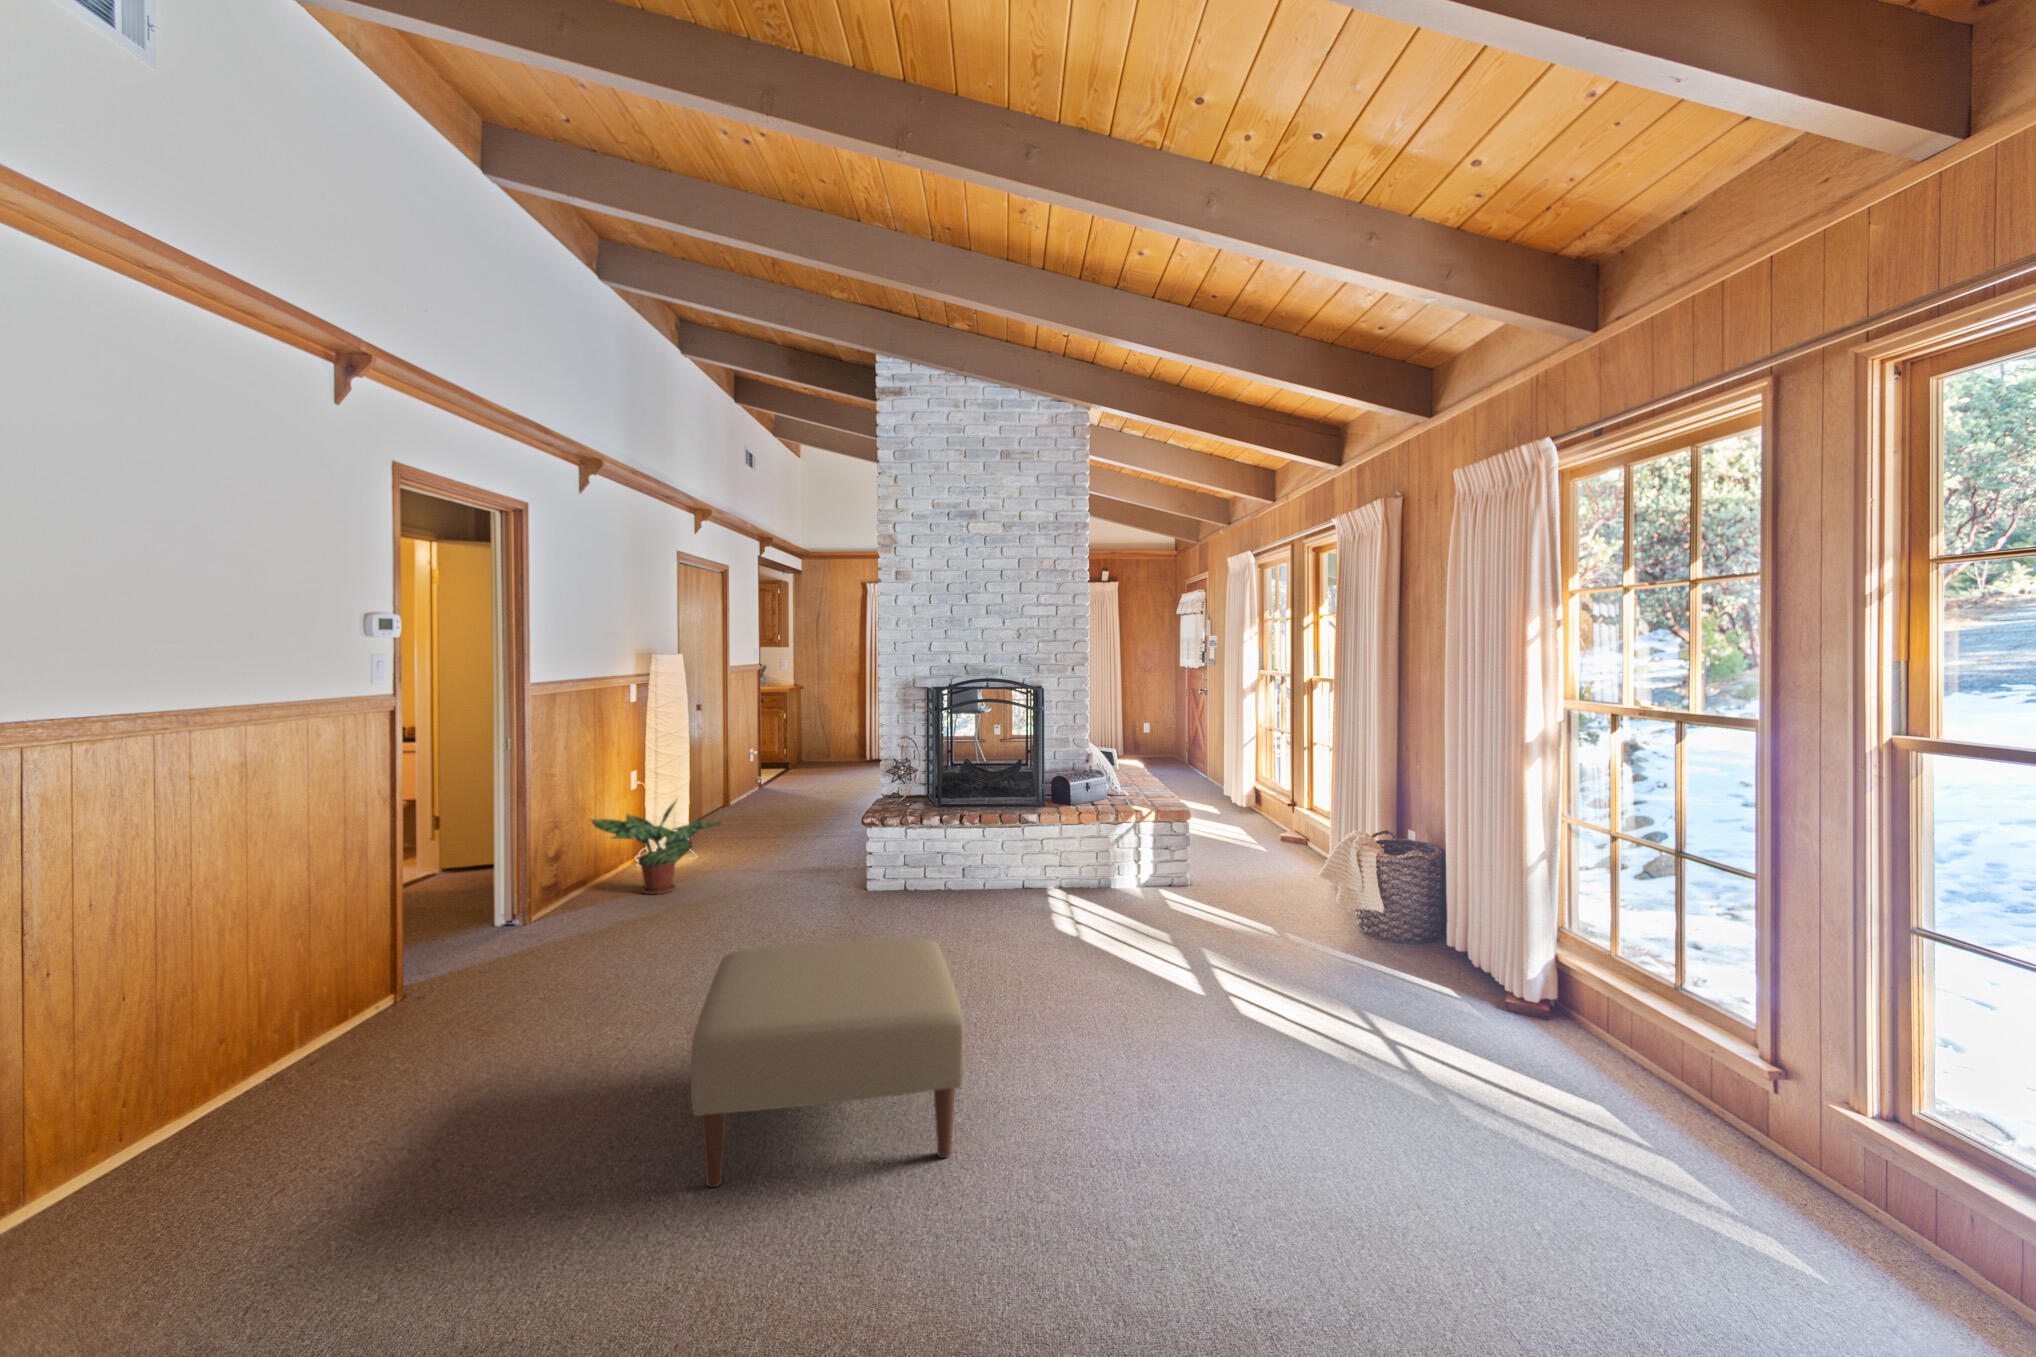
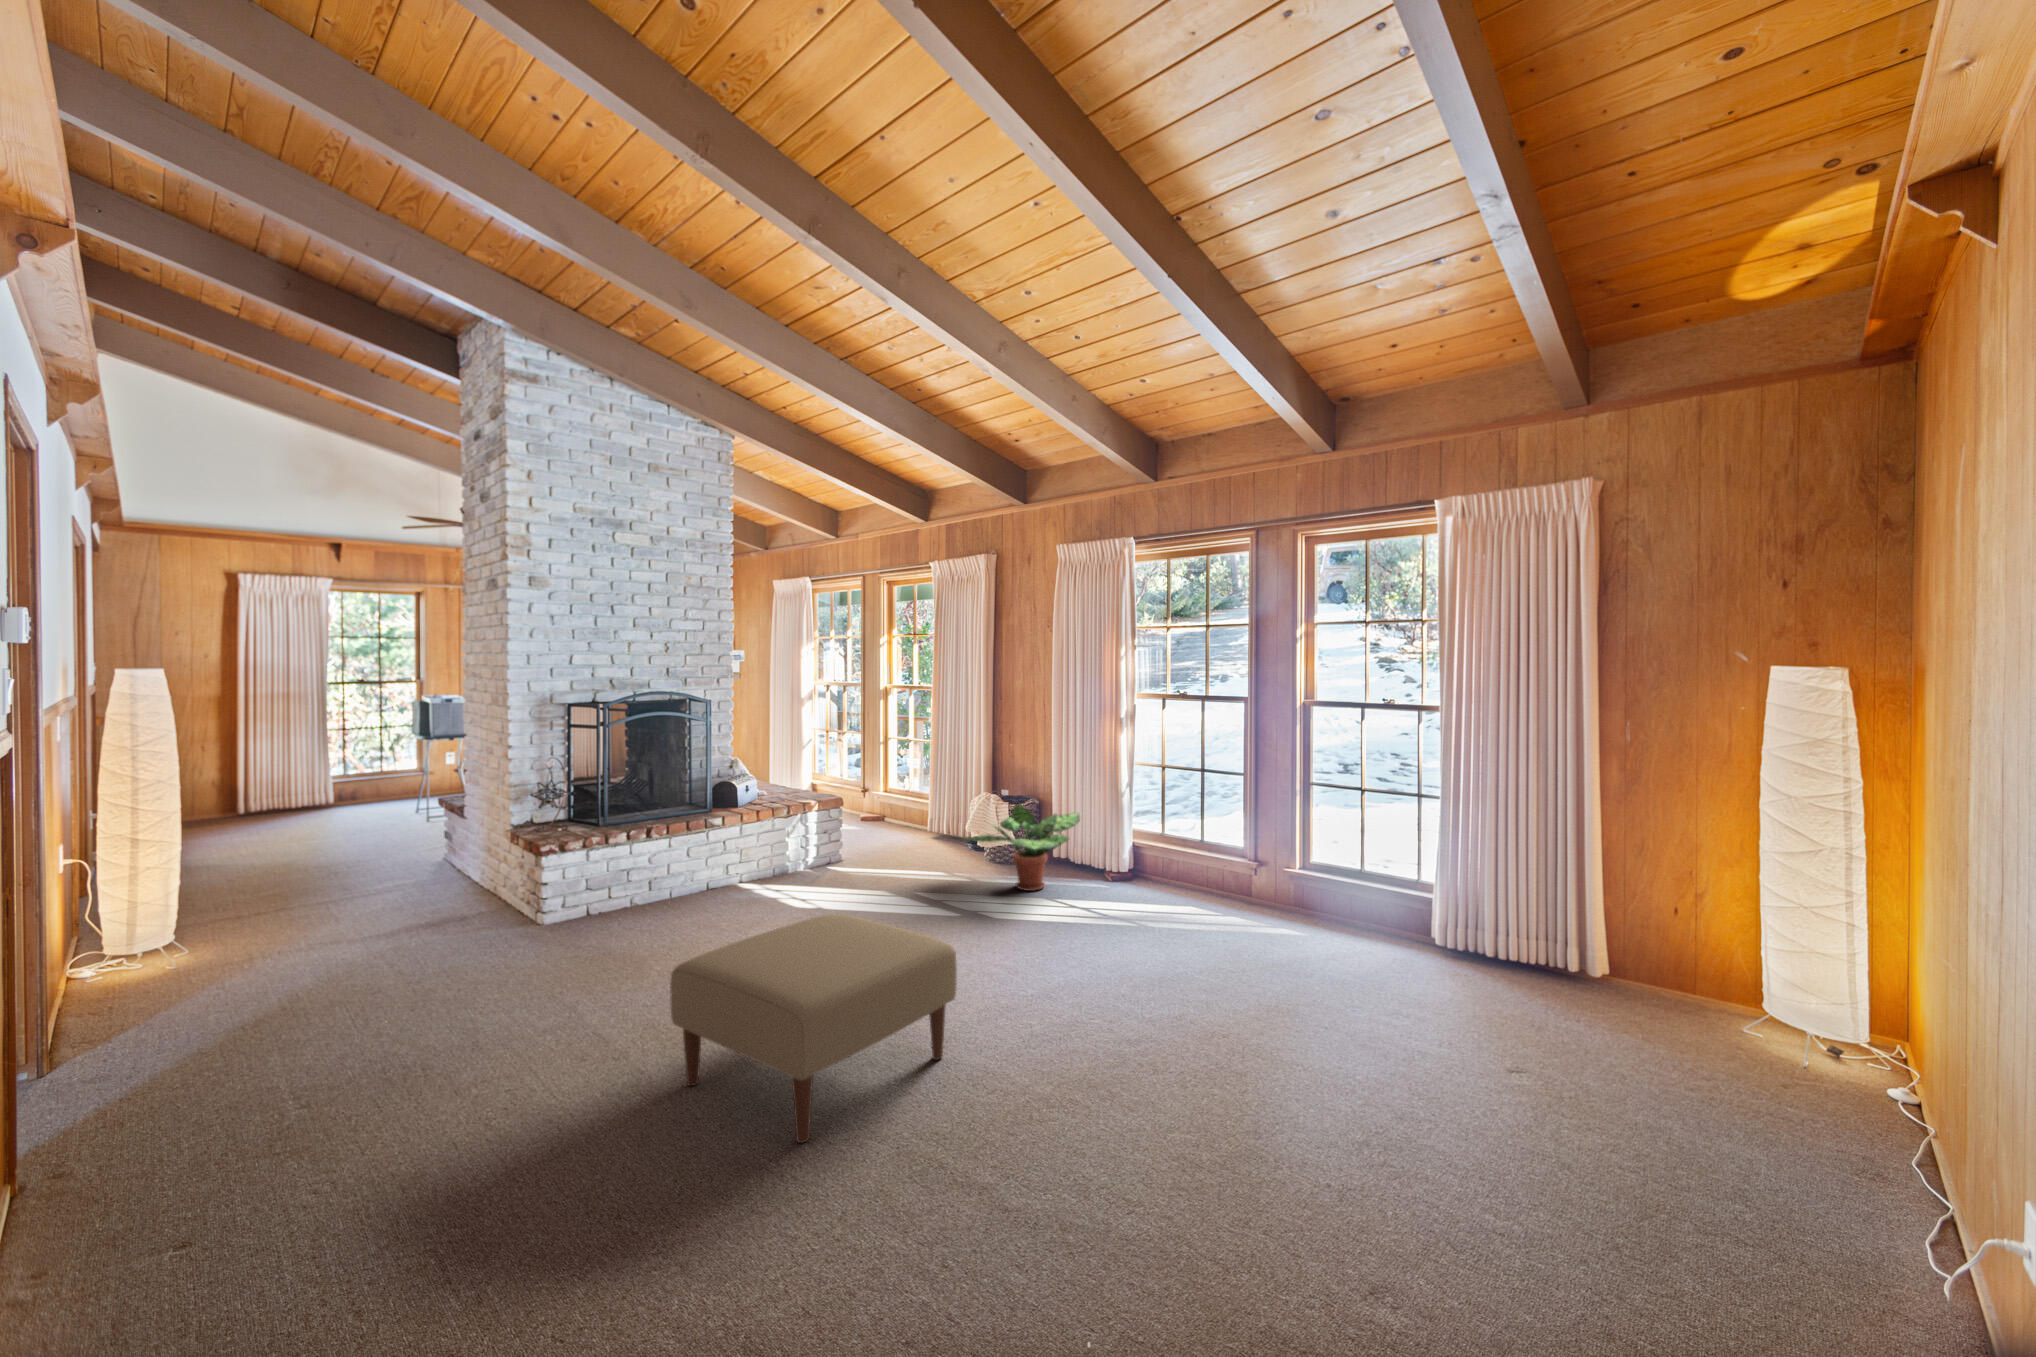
potted plant: present [591,801,721,894] -> present [965,804,1080,891]

